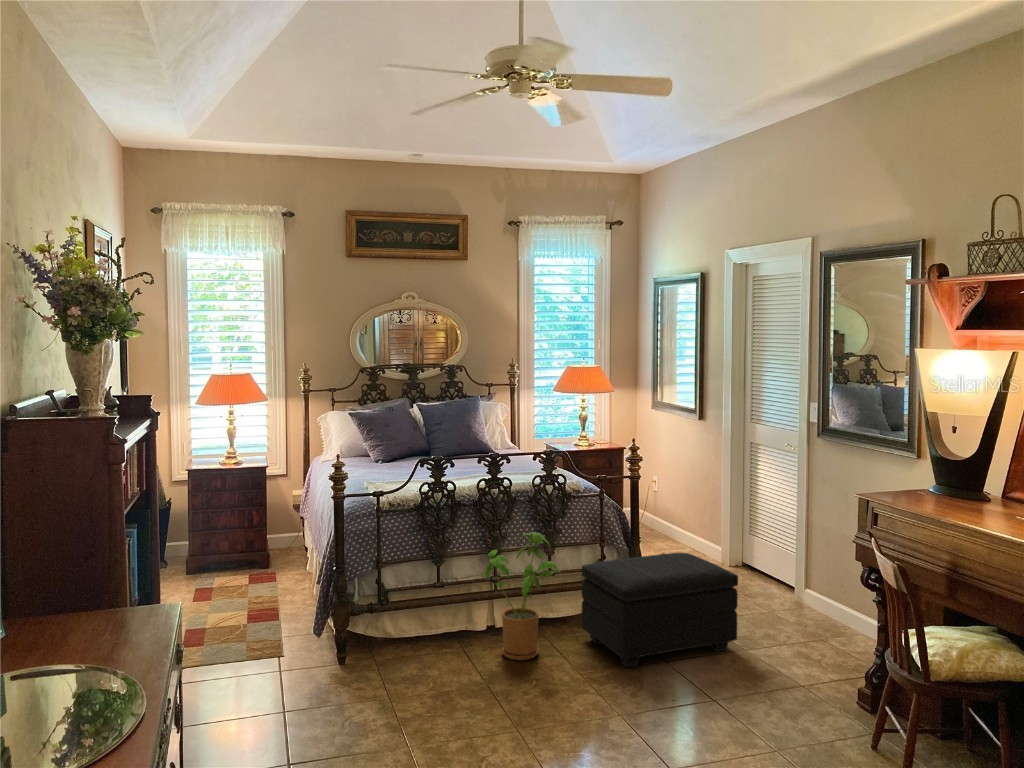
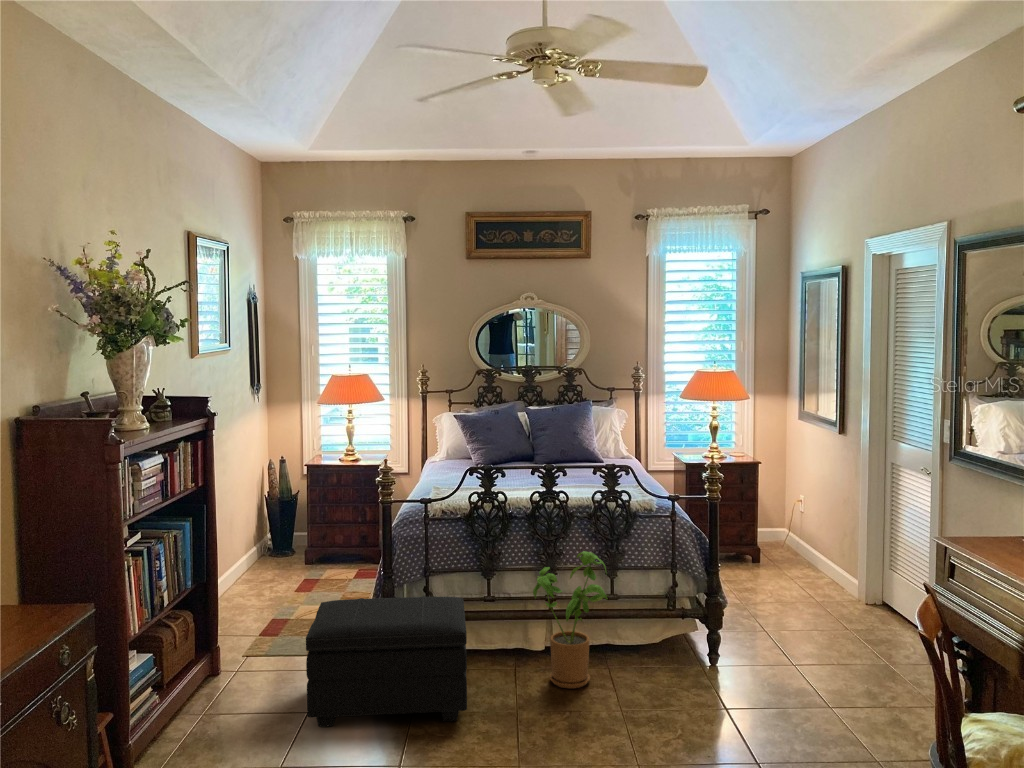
footstool: present [581,553,738,667] -> present [306,596,467,727]

